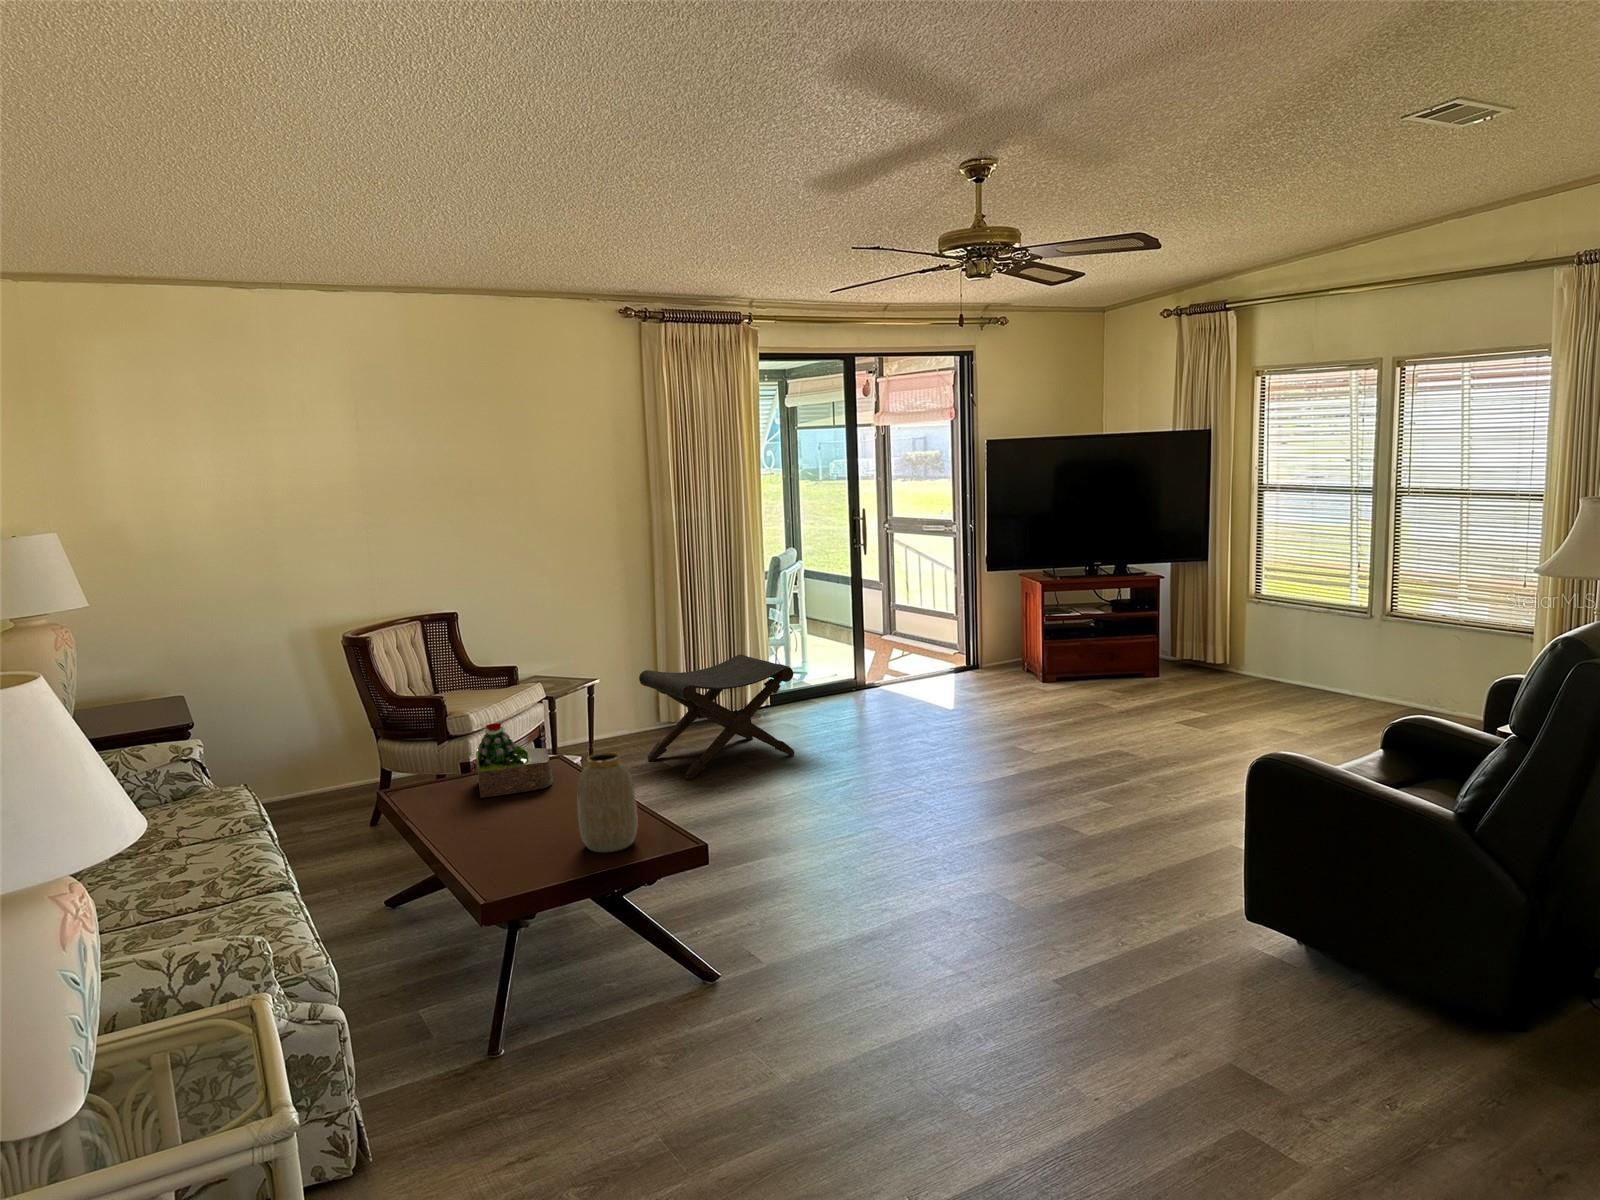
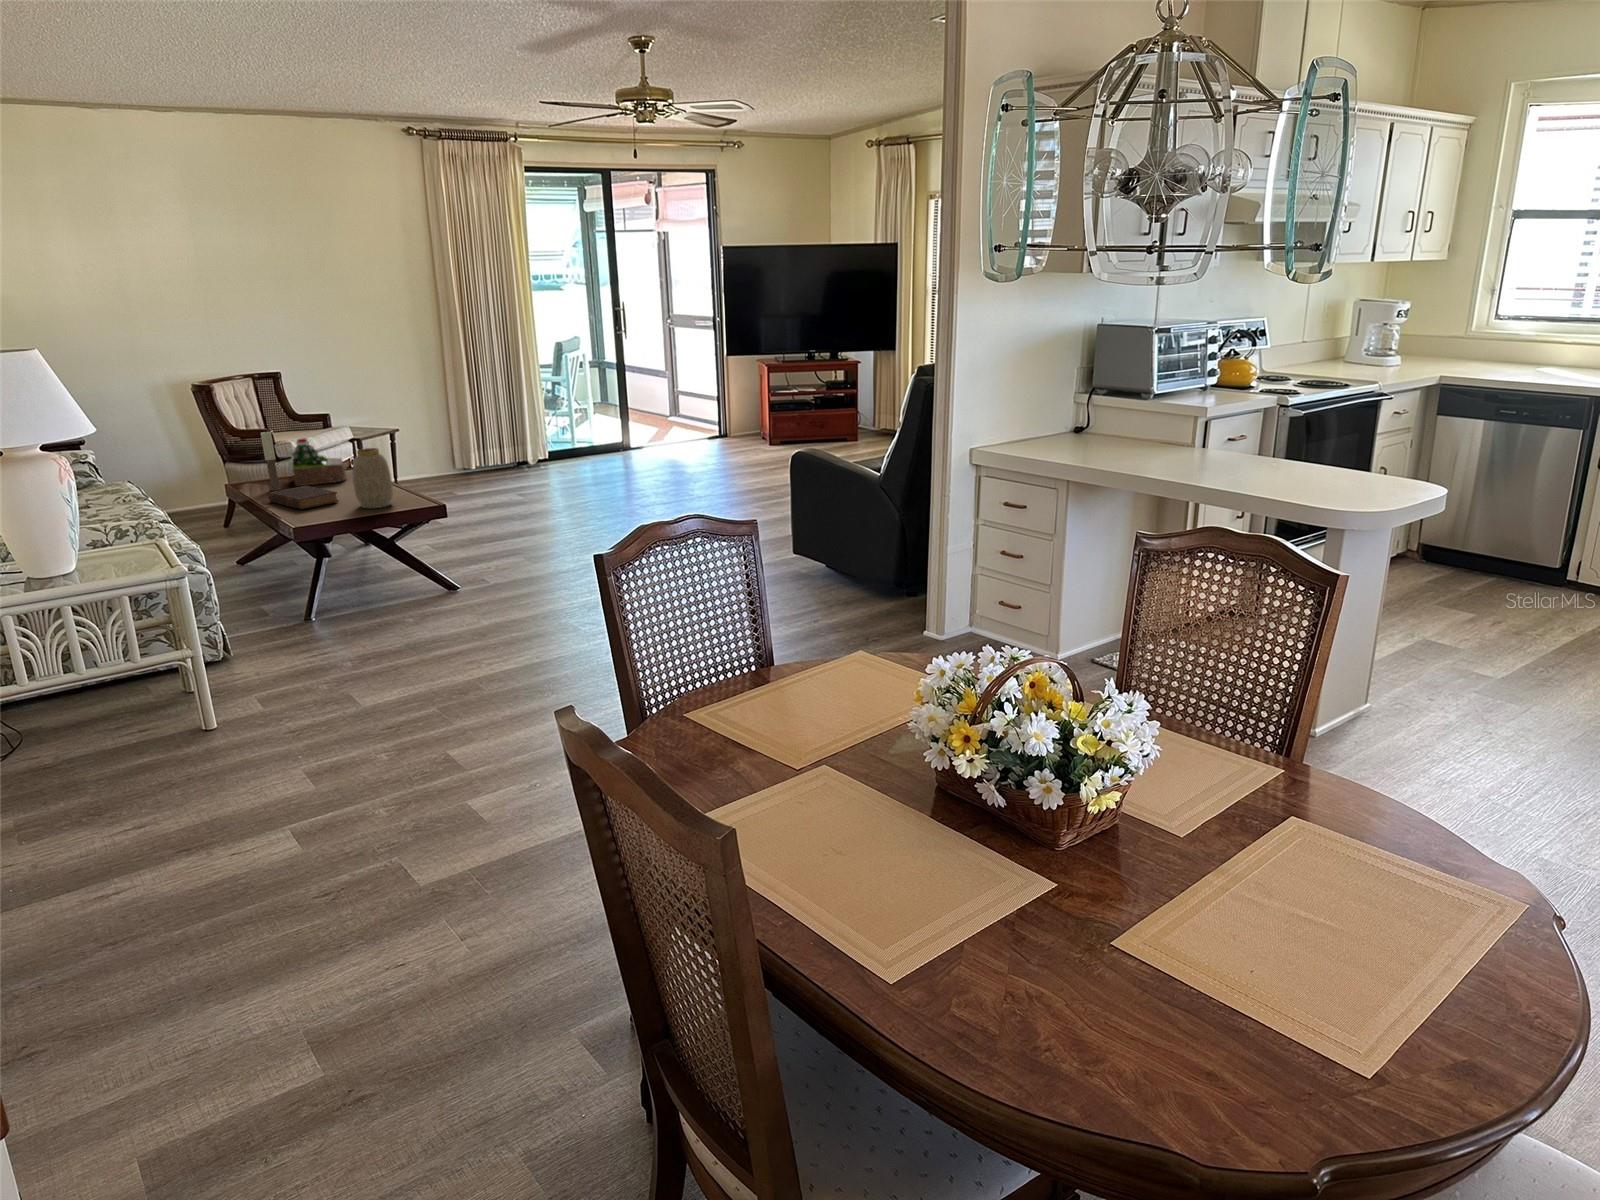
footstool: present [639,654,794,779] -> none [430,413,552,501]
candle: none [437,718,460,808] -> present [261,431,281,491]
book: none [444,803,551,854] -> present [269,486,338,509]

